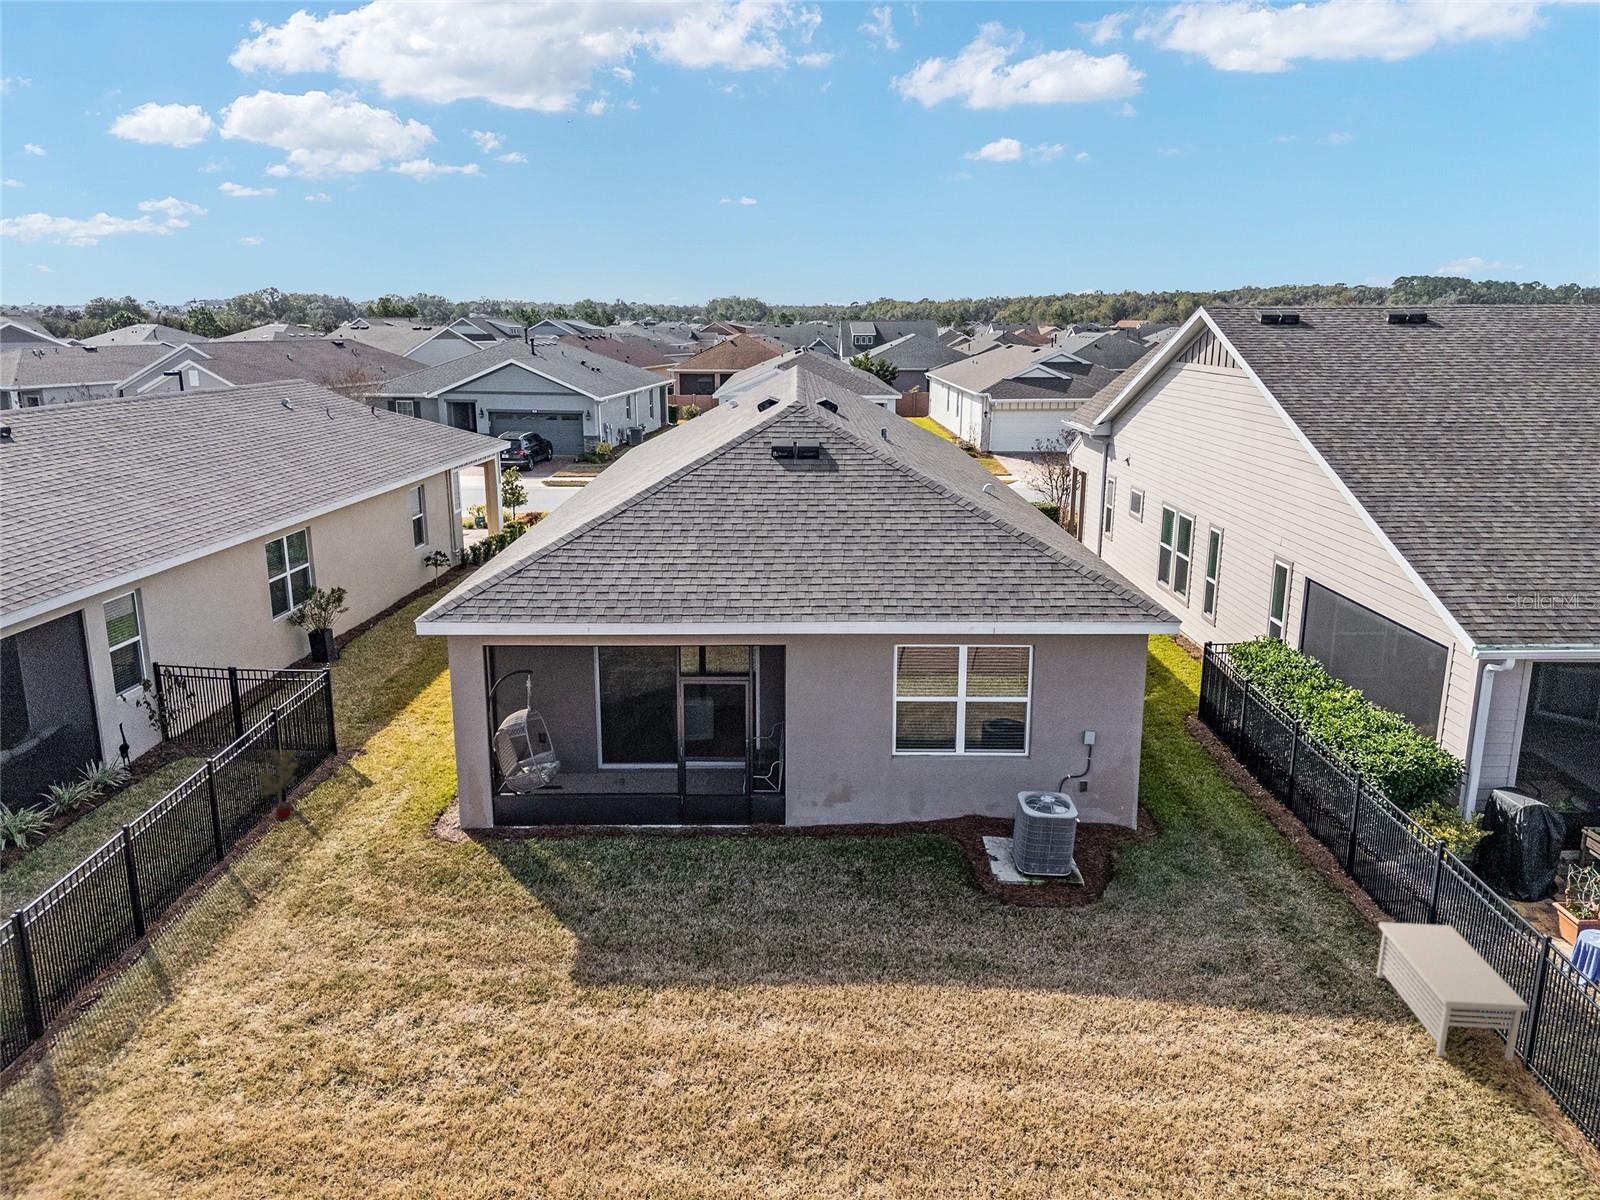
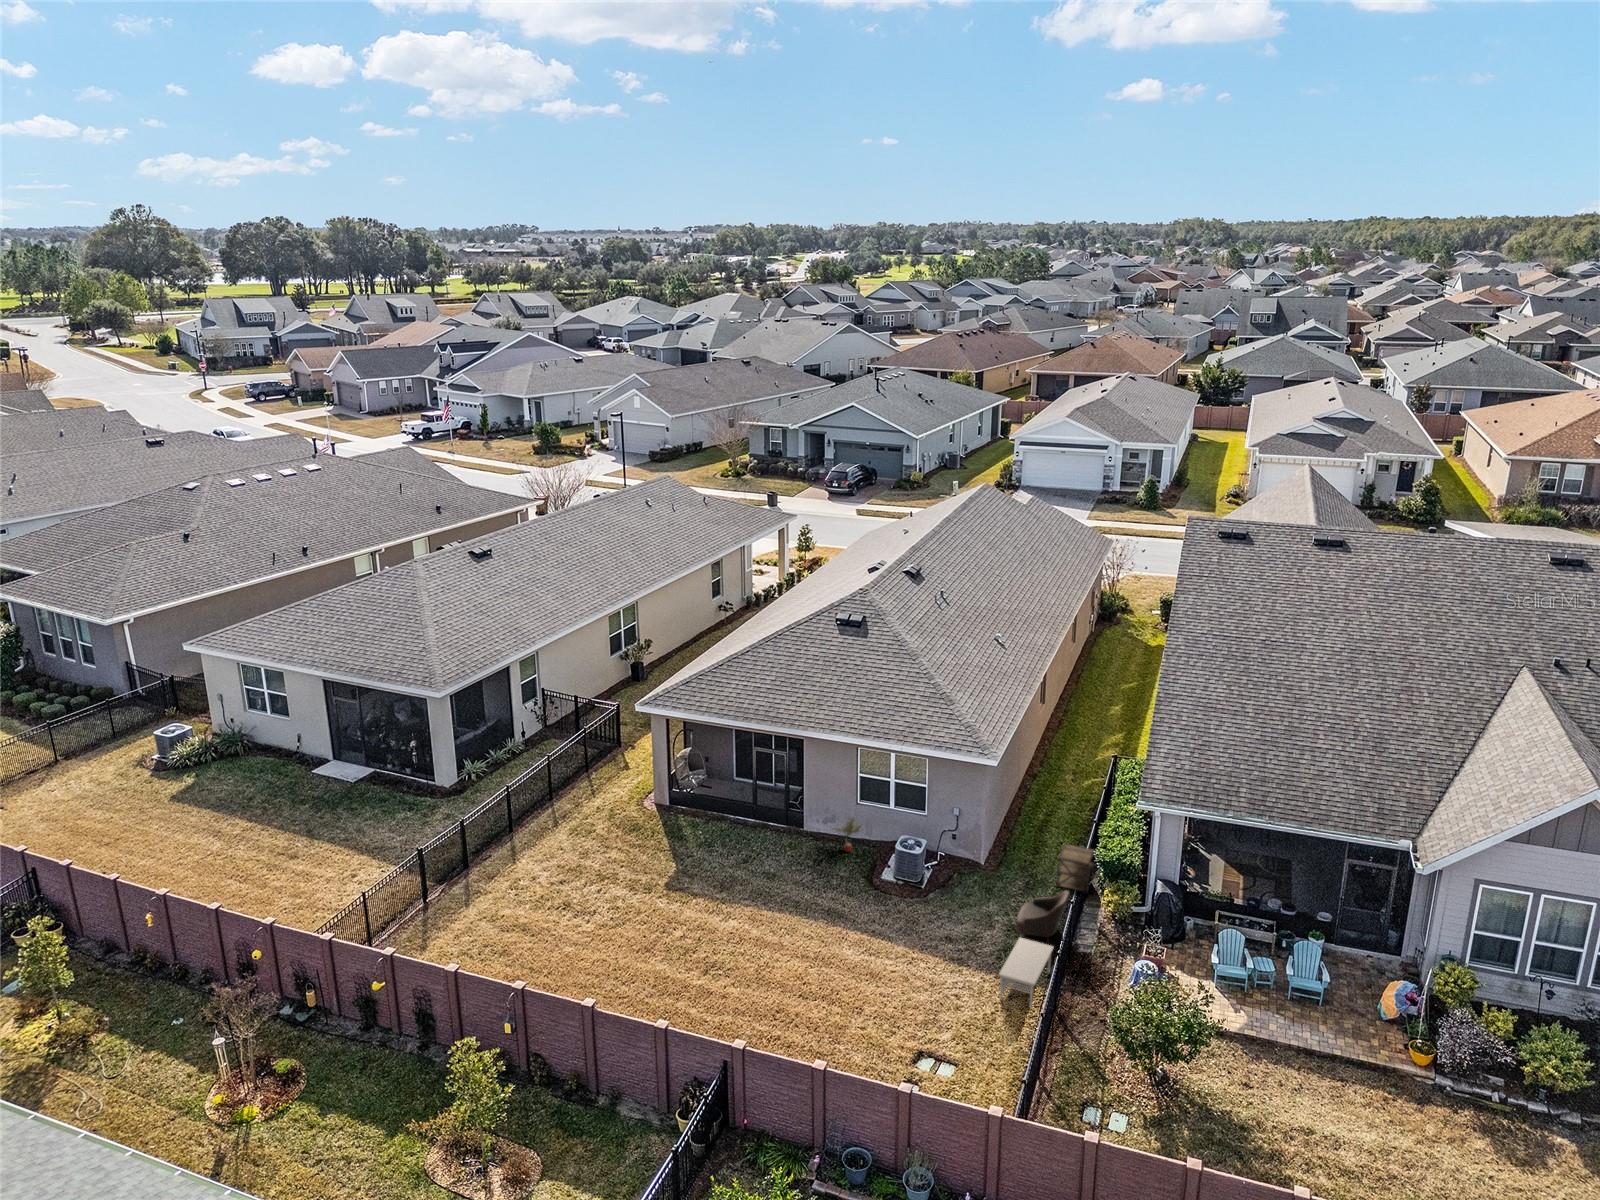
potted tree: present [256,750,298,820] -> present [834,815,862,852]
side table: none [1238,764,1318,837] -> present [1056,844,1094,892]
armchair: none [1286,824,1405,933] -> present [1016,890,1070,942]

